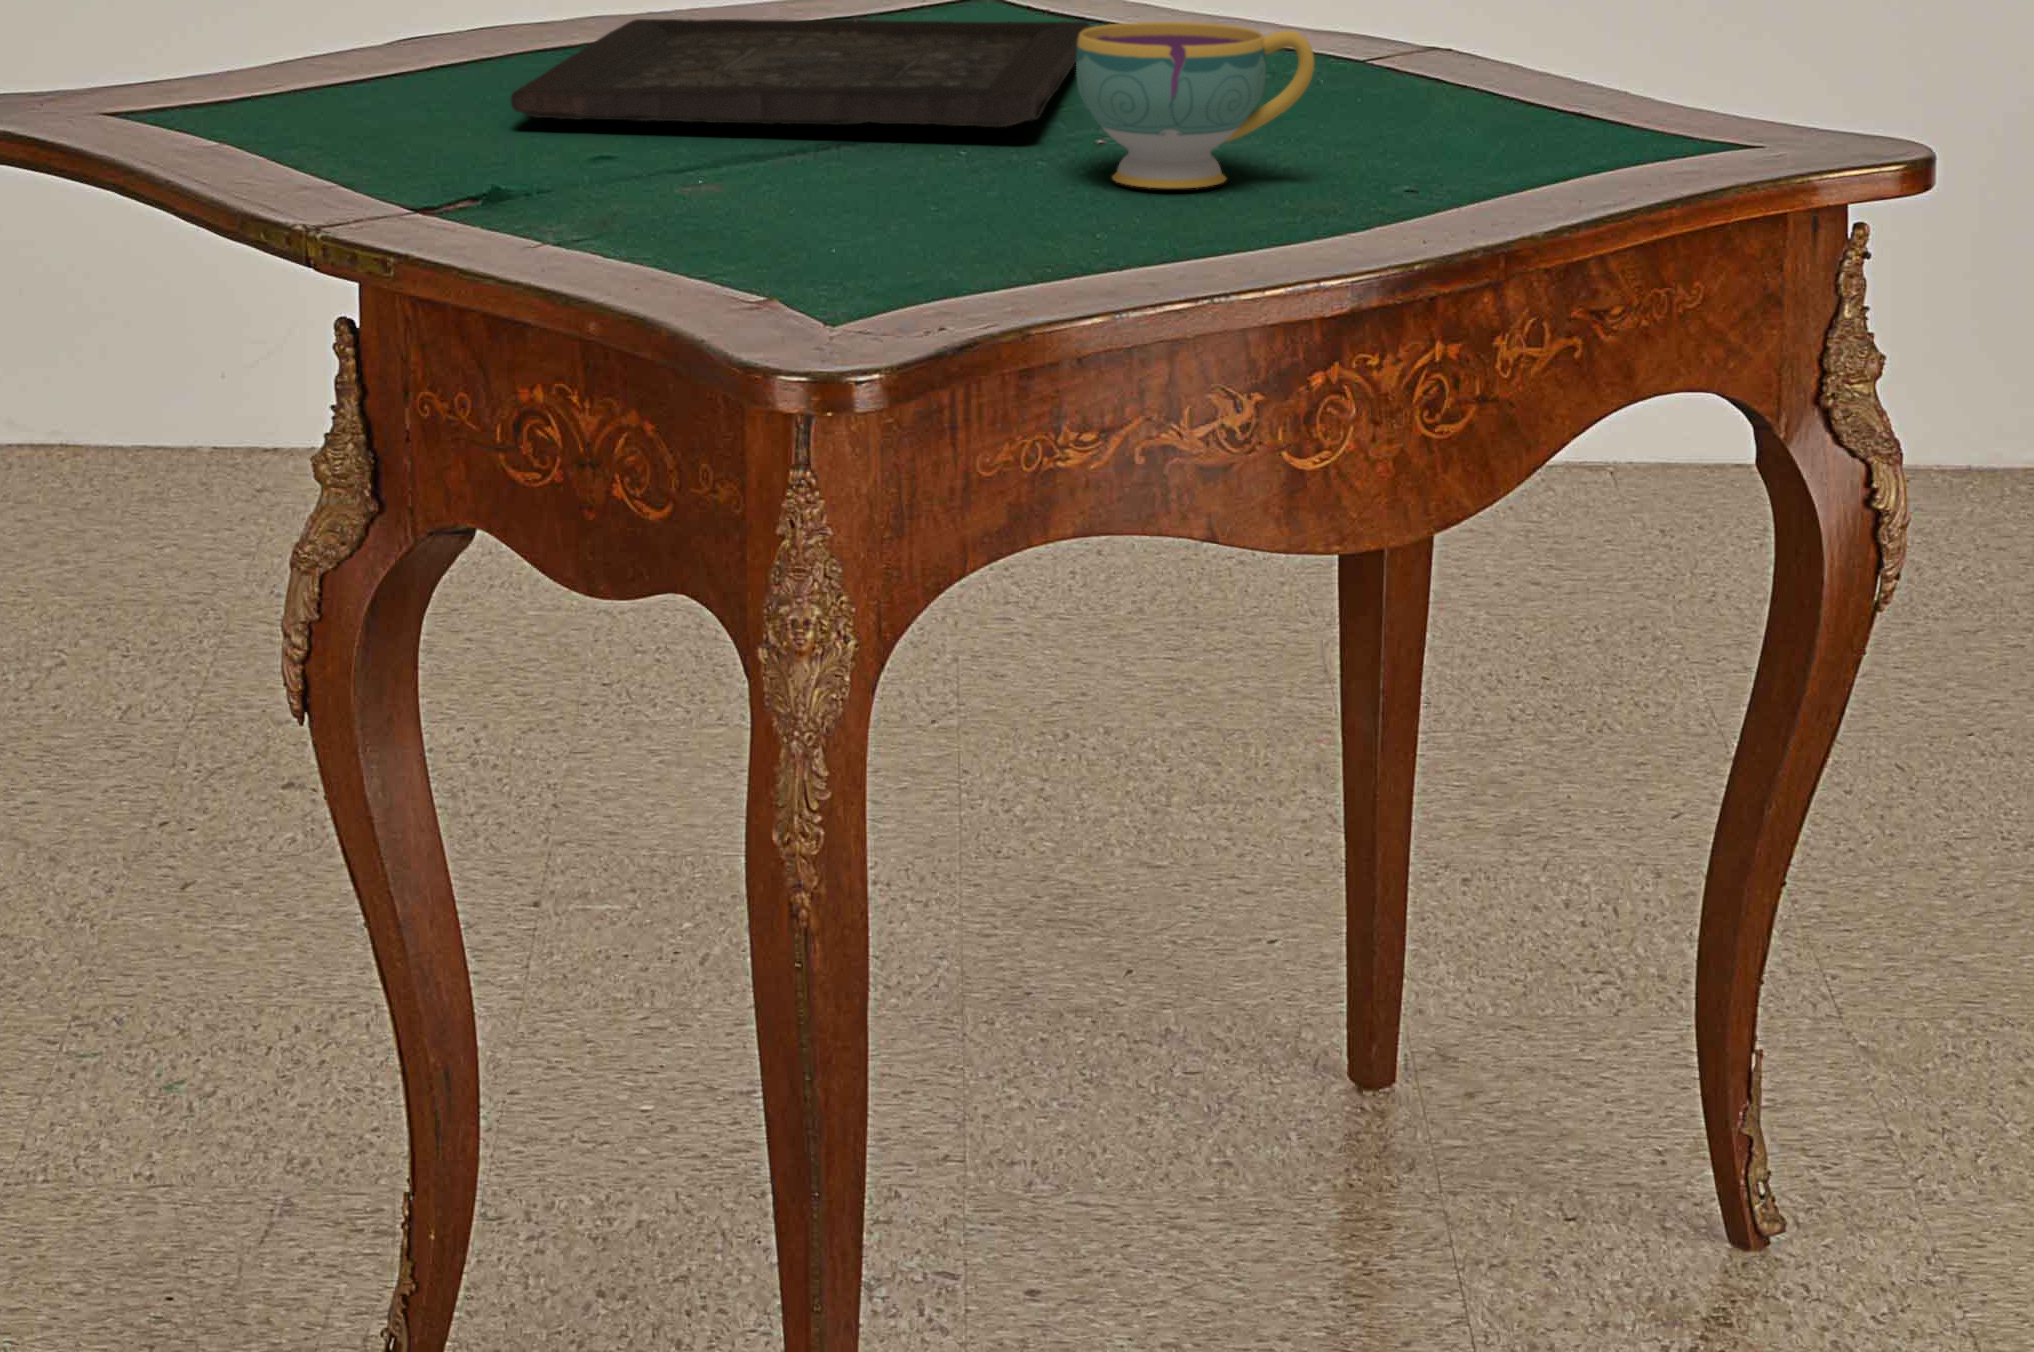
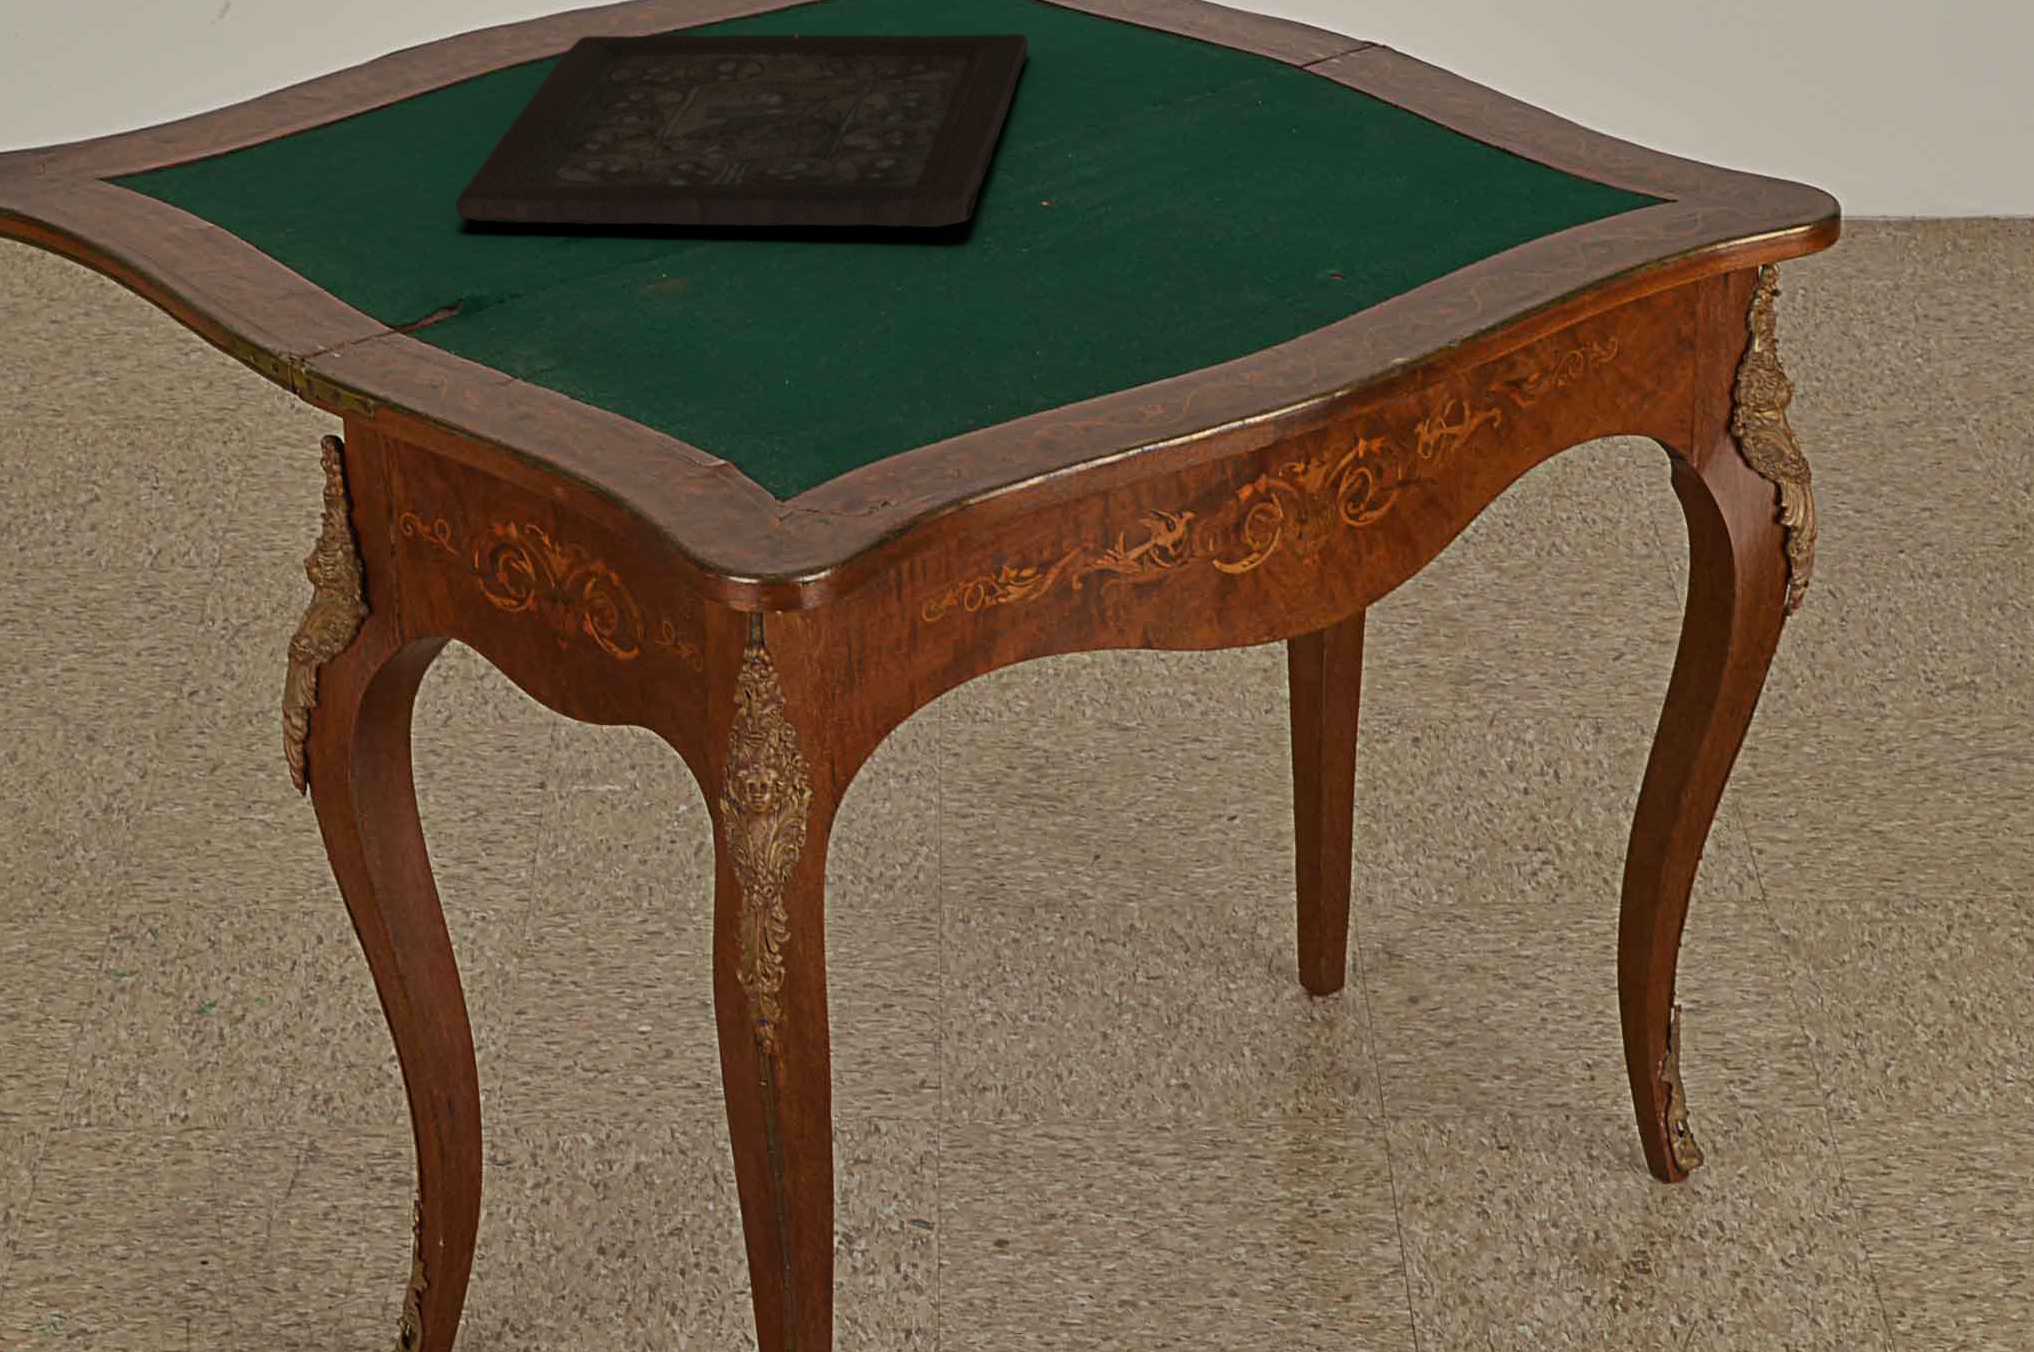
teacup: present [1076,22,1314,189] -> none [1002,143,1236,326]

